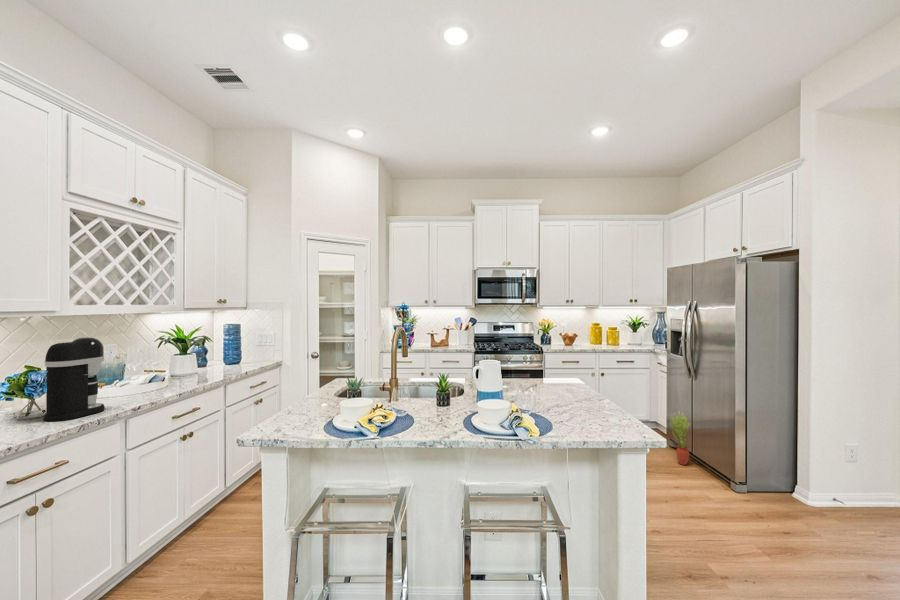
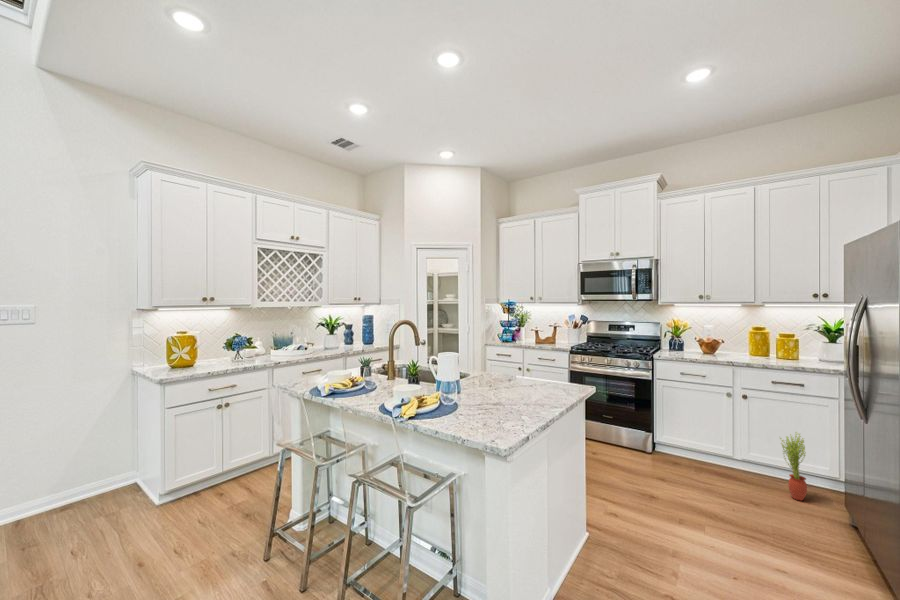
coffee maker: present [43,337,105,421] -> none [233,320,263,364]

